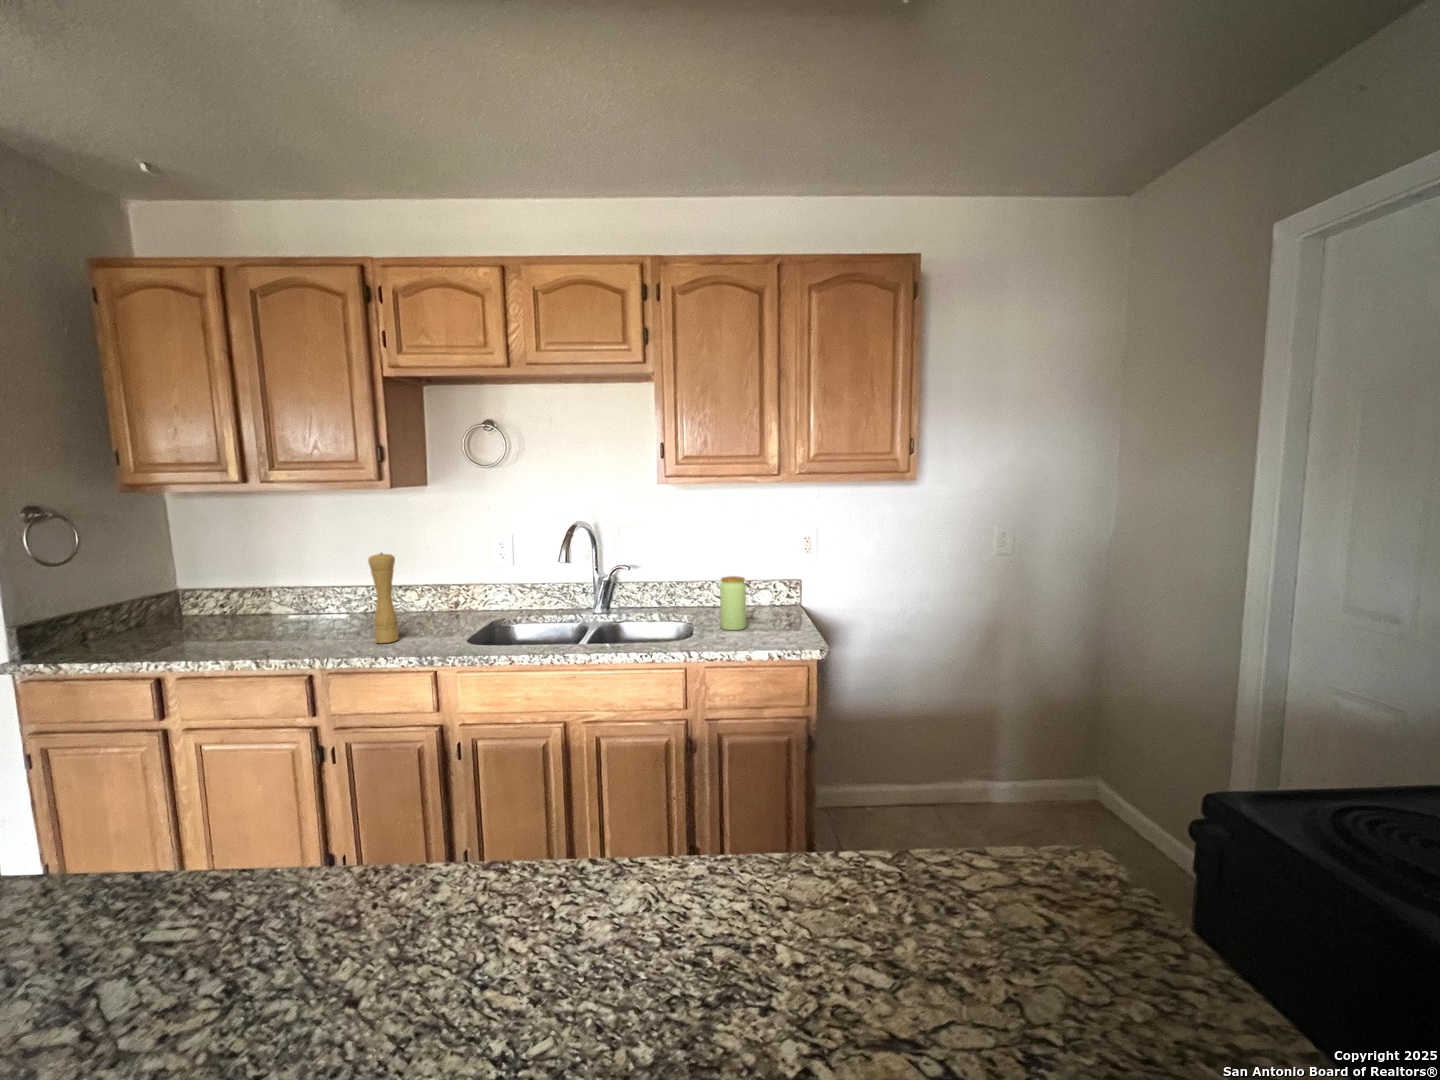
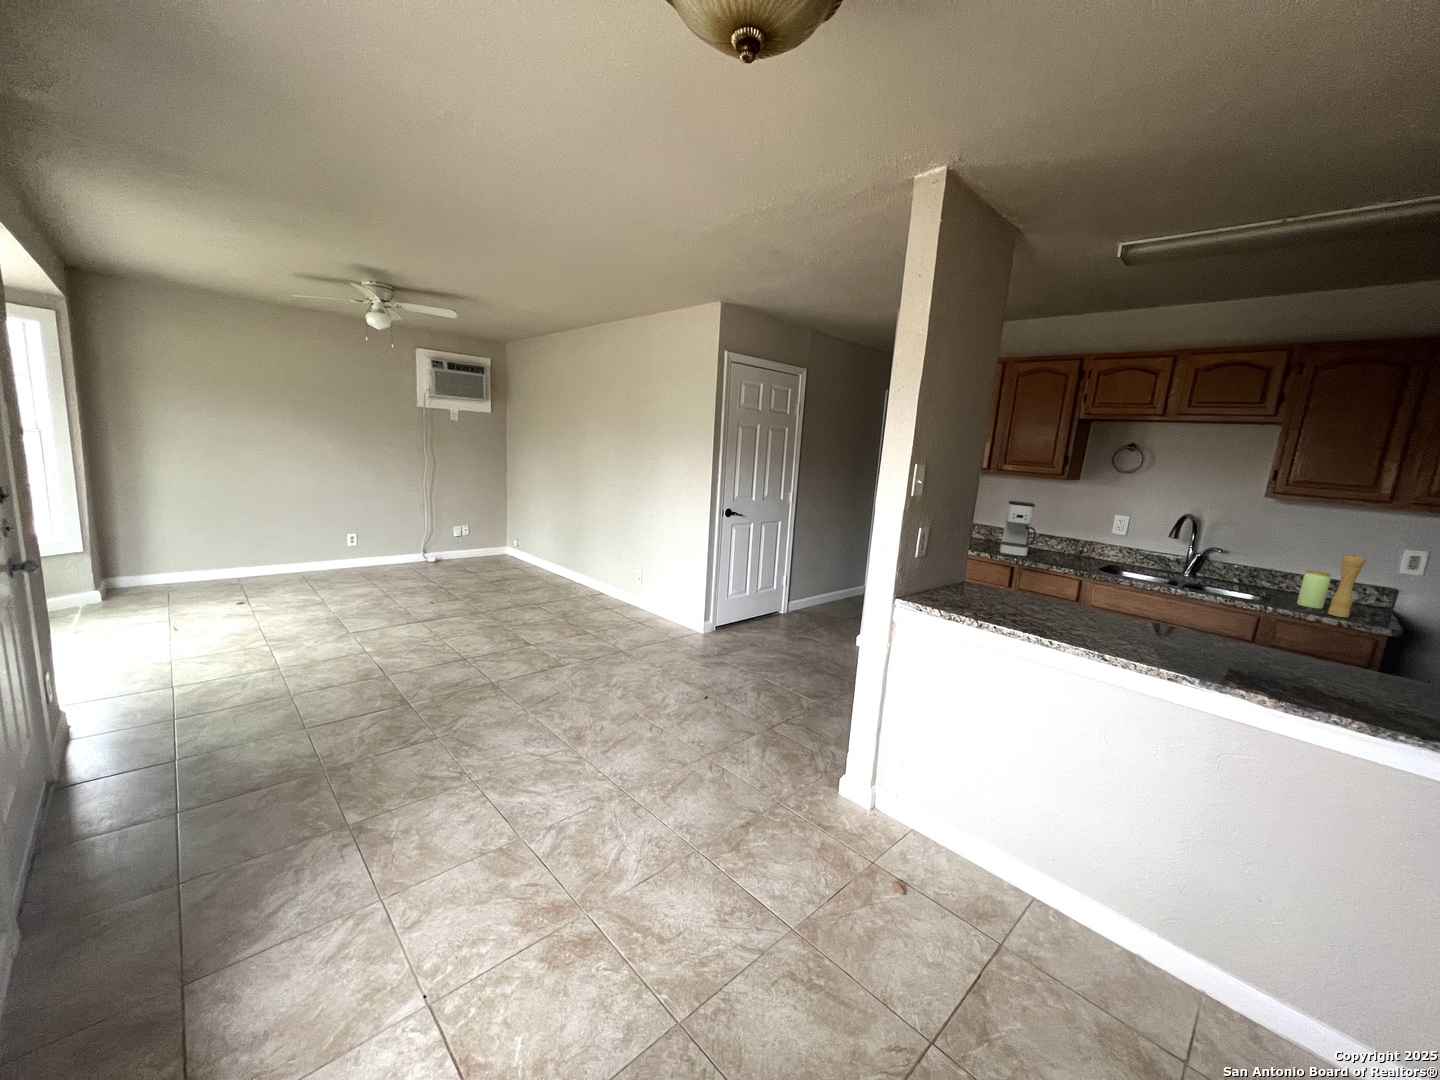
coffee maker: none [280,535,357,649] -> present [999,501,1036,557]
pepper mill: present [368,553,399,643] -> present [1328,555,1366,618]

